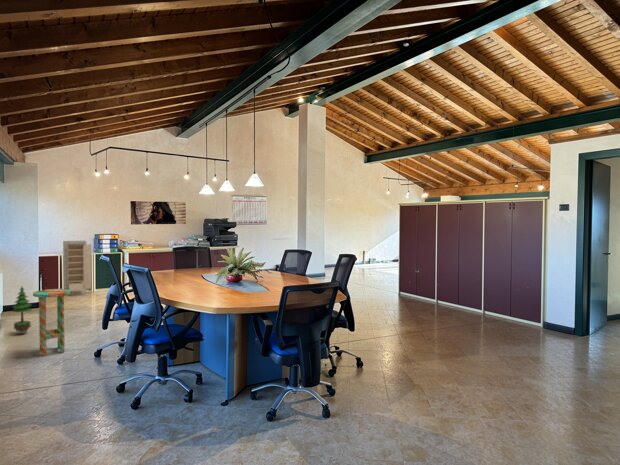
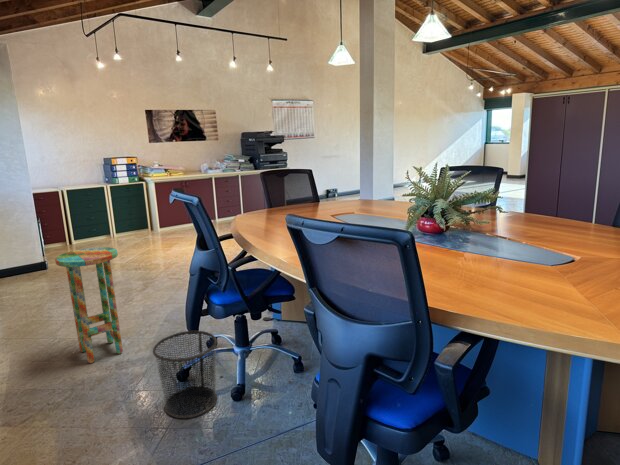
storage cabinet: present [63,241,92,296] -> none [63,168,112,245]
potted tree: present [12,287,32,334] -> none [16,242,51,316]
trash can: none [70,334,108,378] -> present [153,331,217,418]

